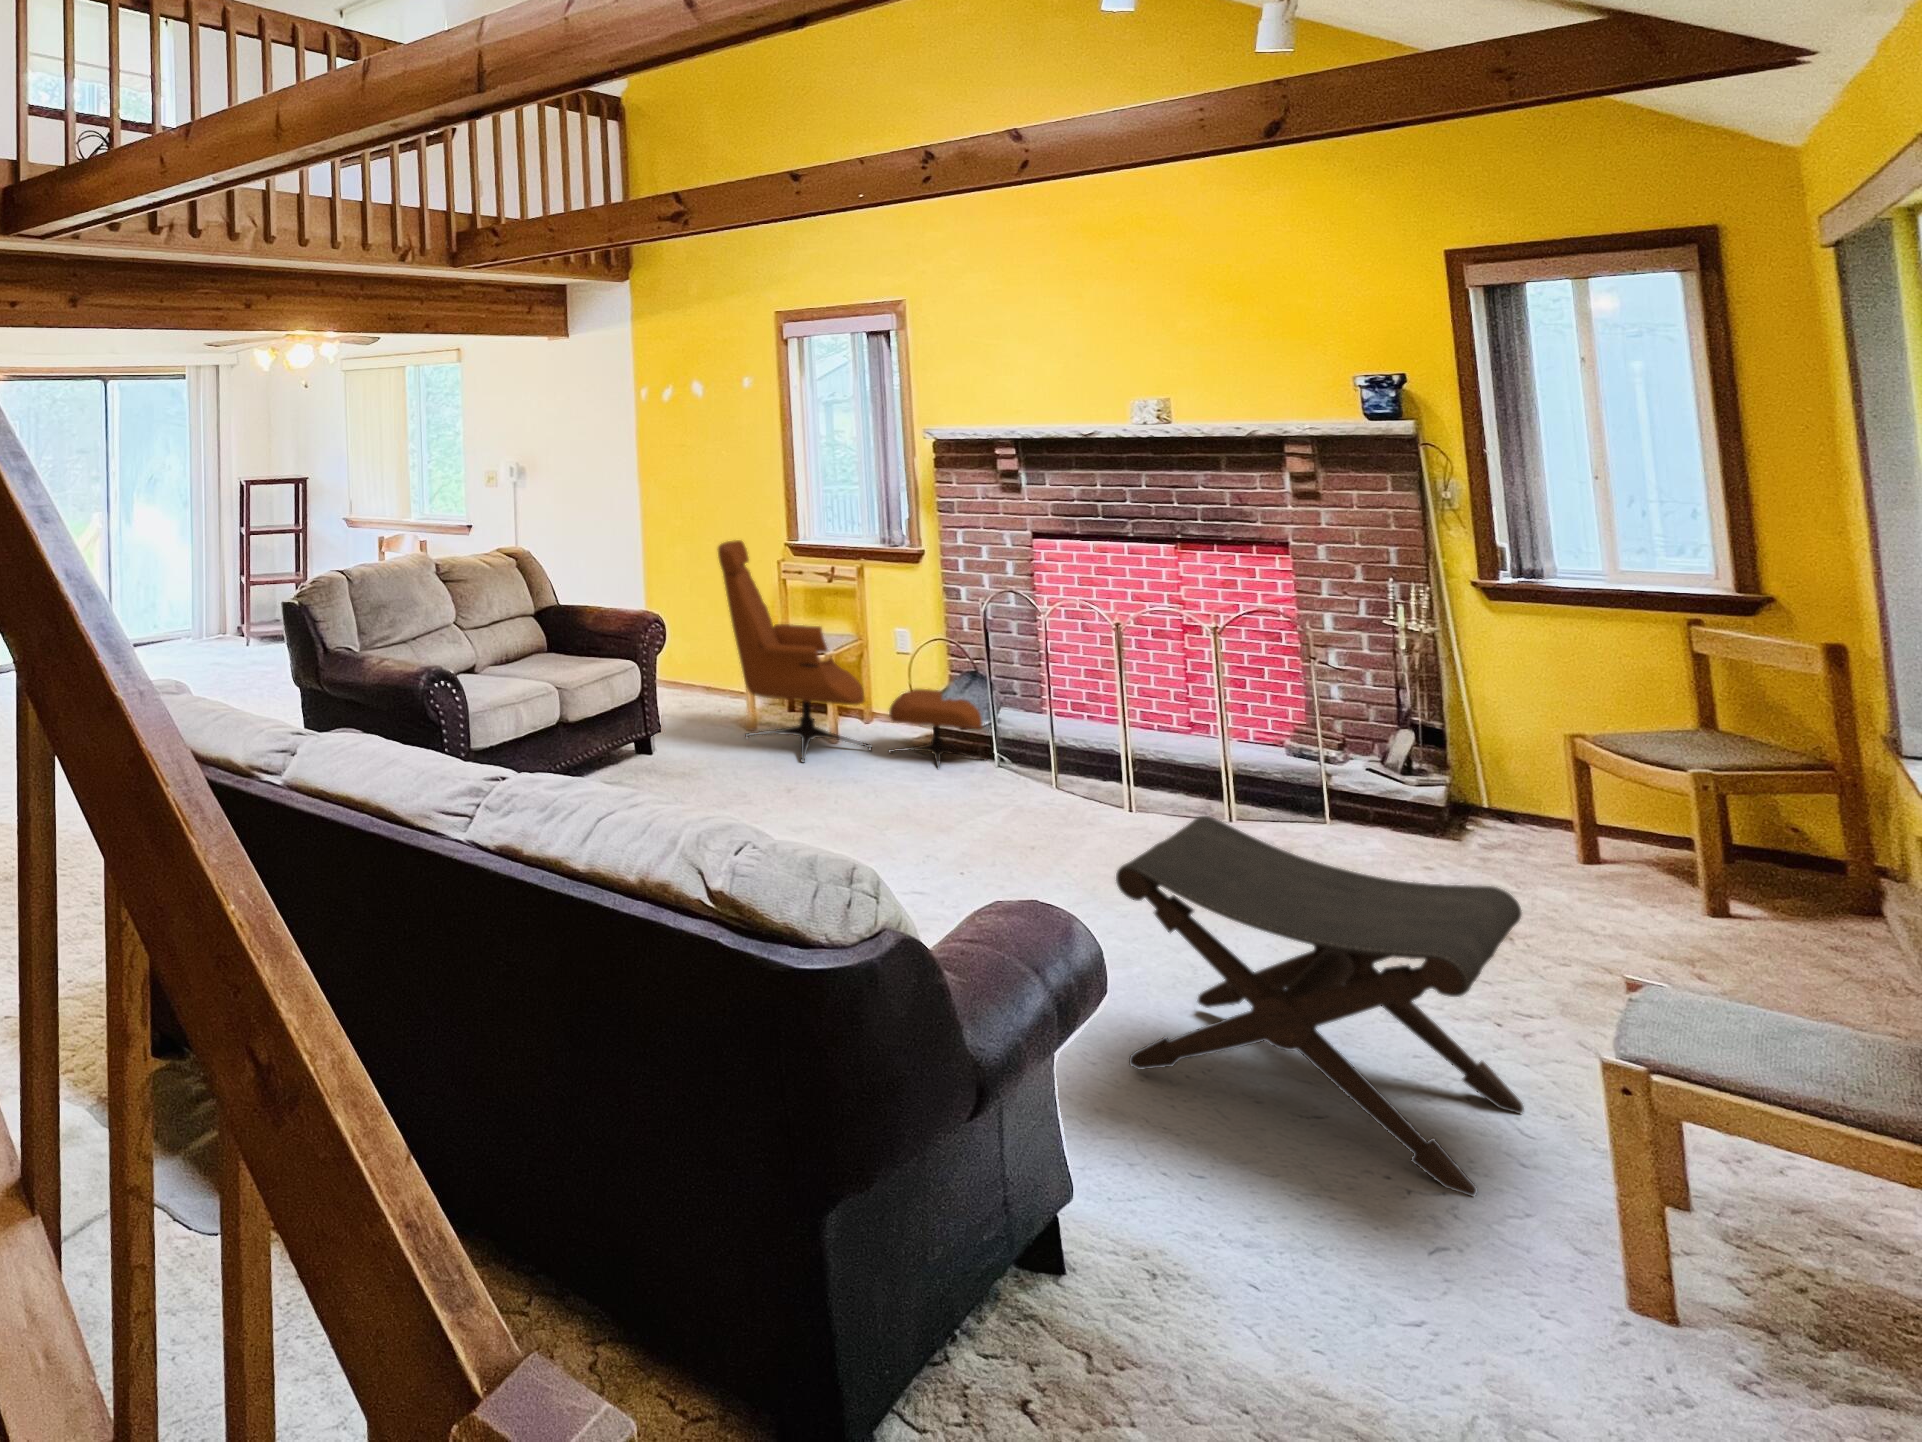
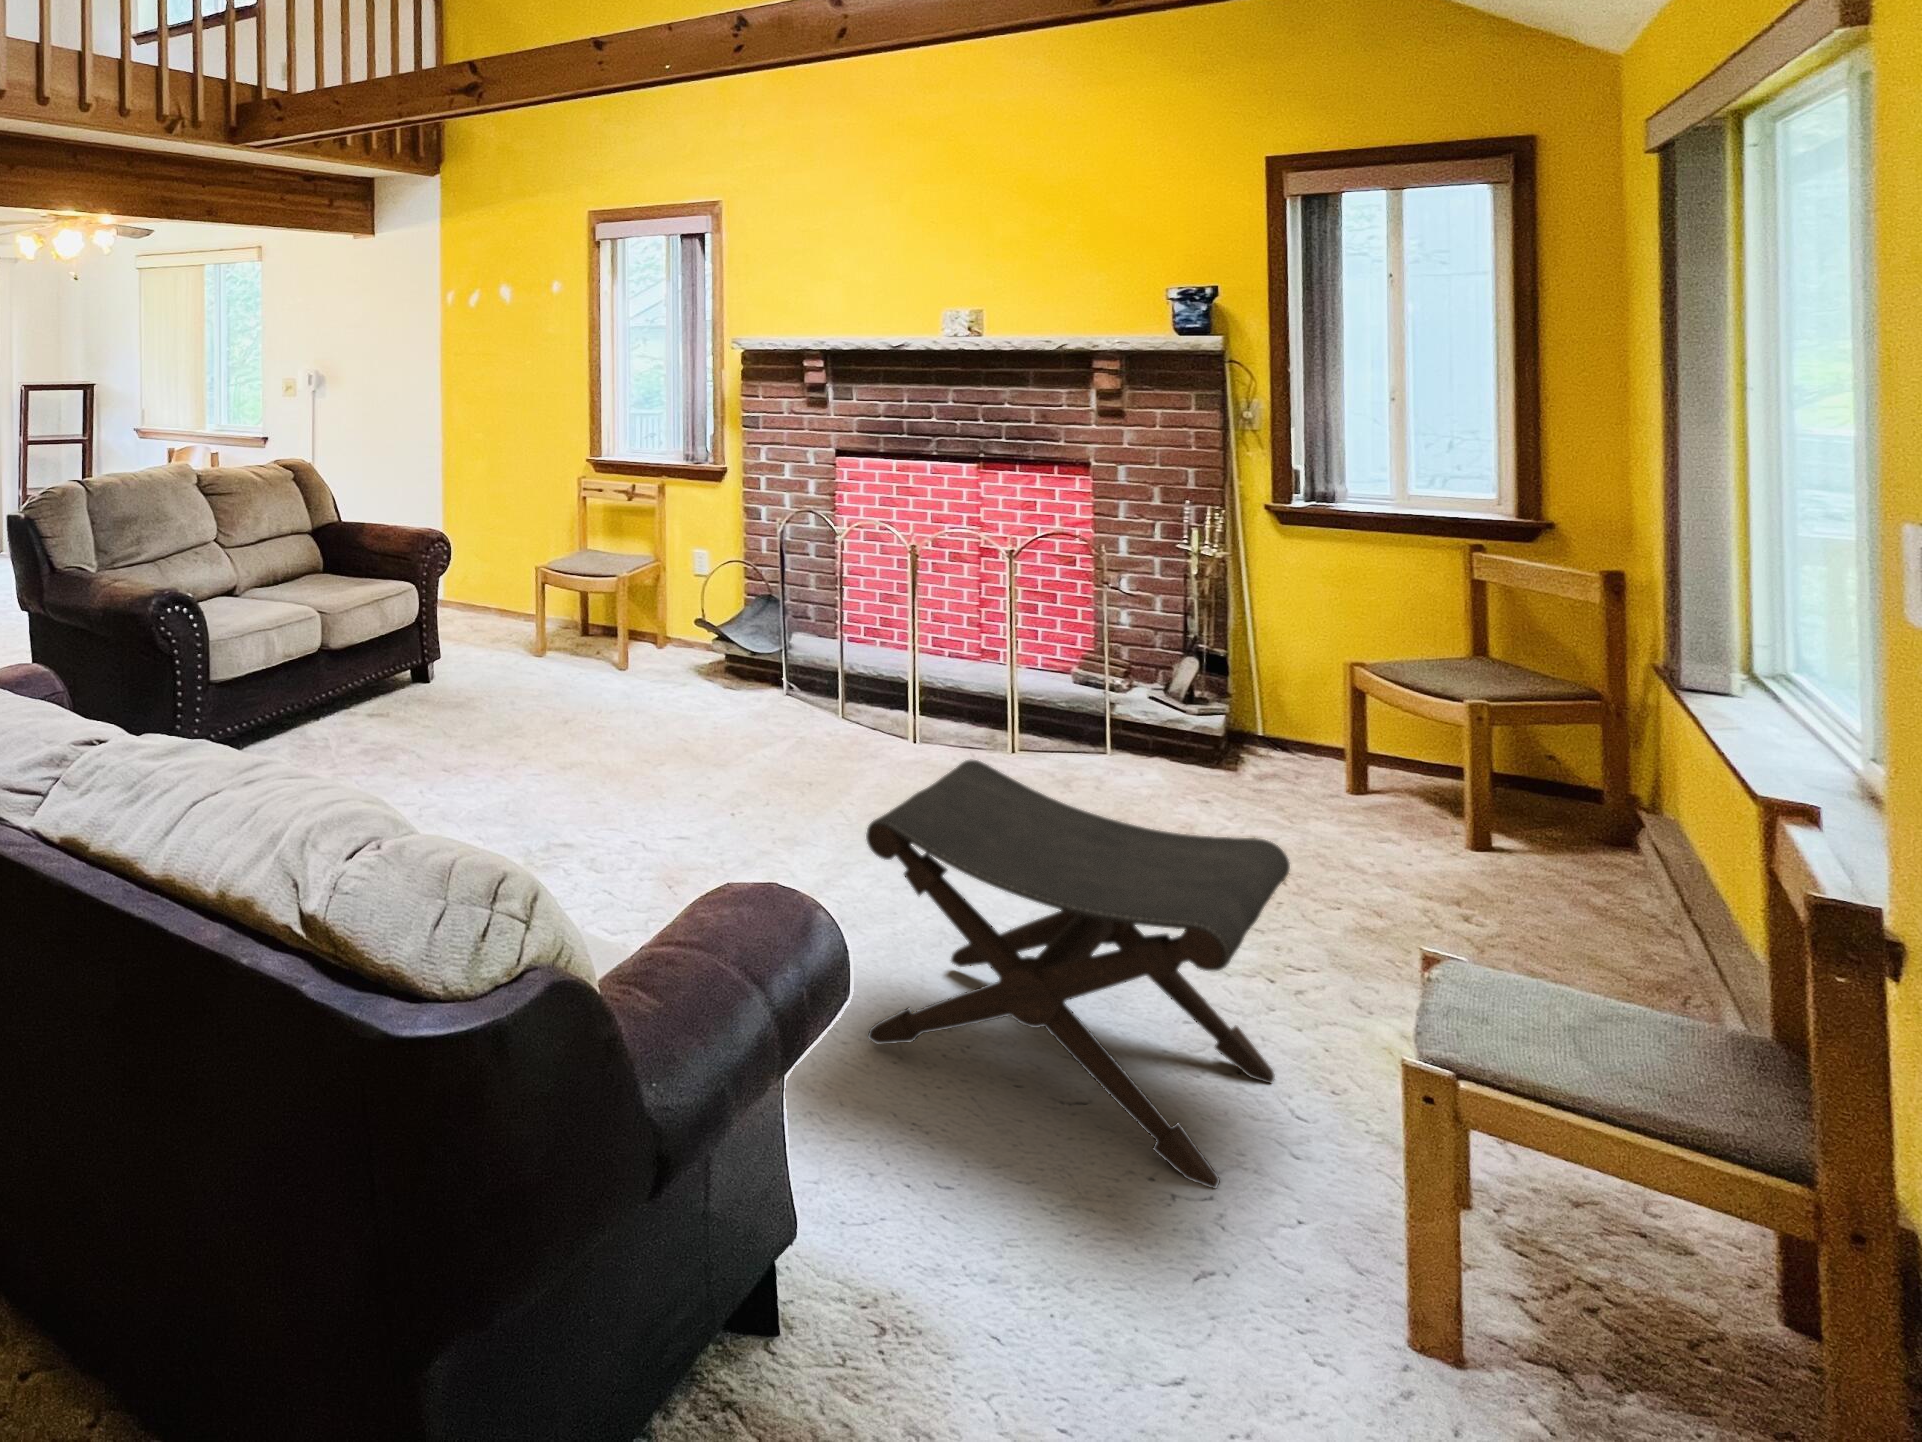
lounge chair: present [717,540,985,768] -> none [508,454,778,702]

